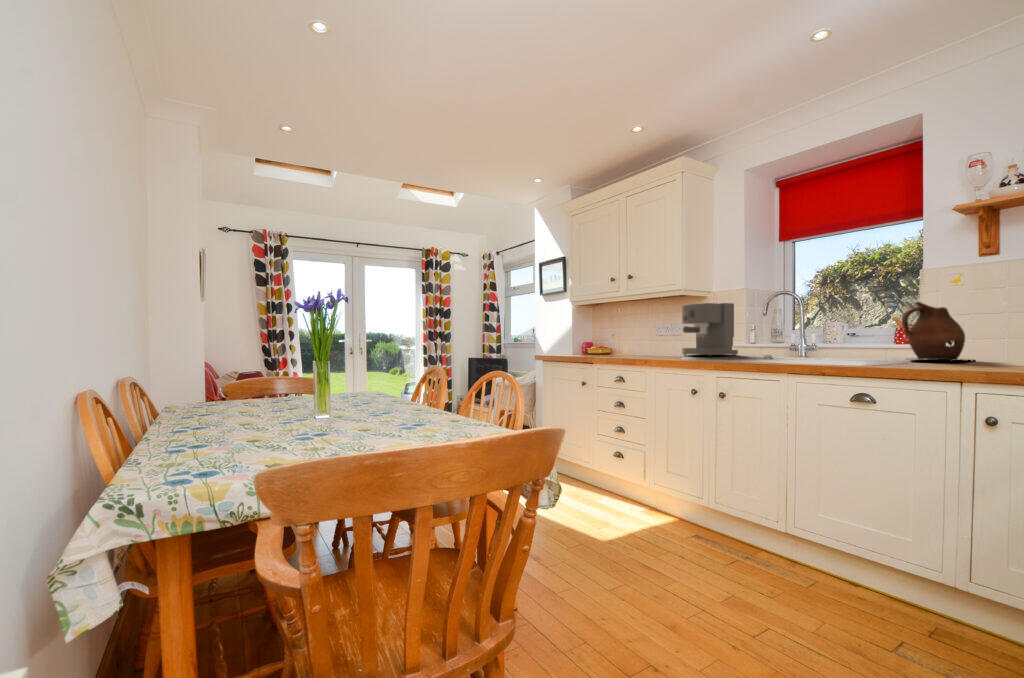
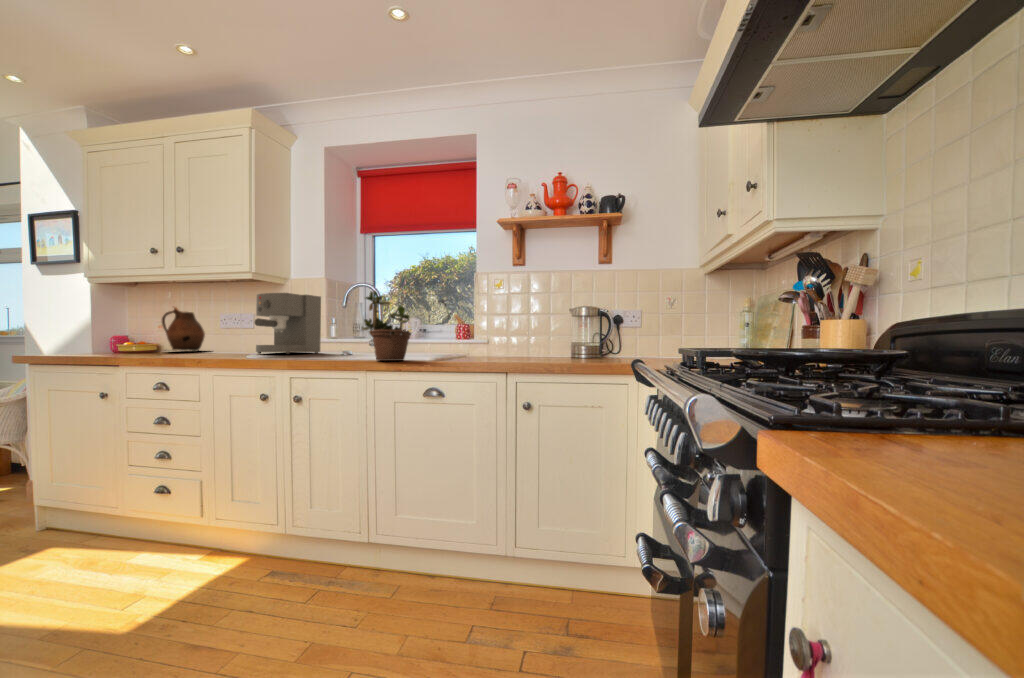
potted plant: none [785,292,841,366] -> present [362,291,411,361]
ceramic pitcher: present [902,302,975,361] -> present [162,307,205,351]

